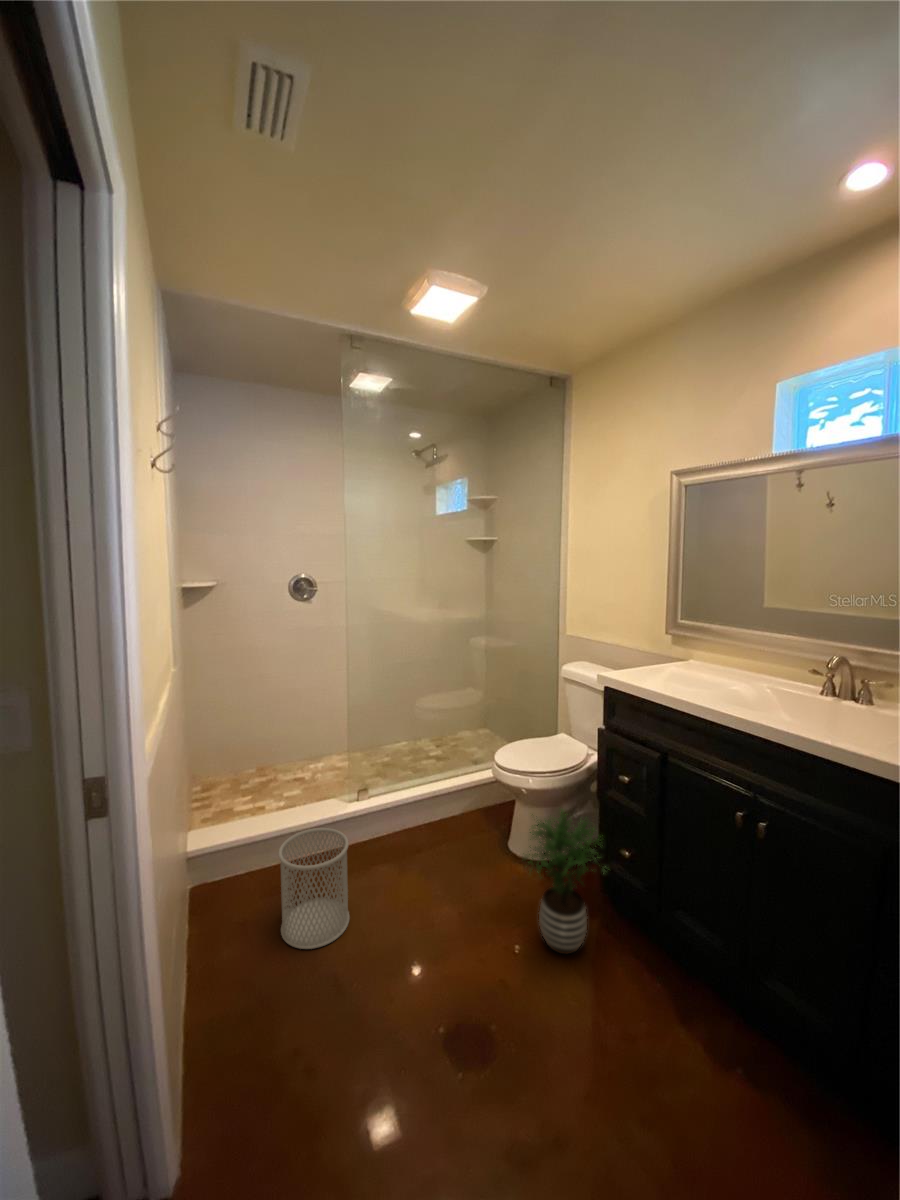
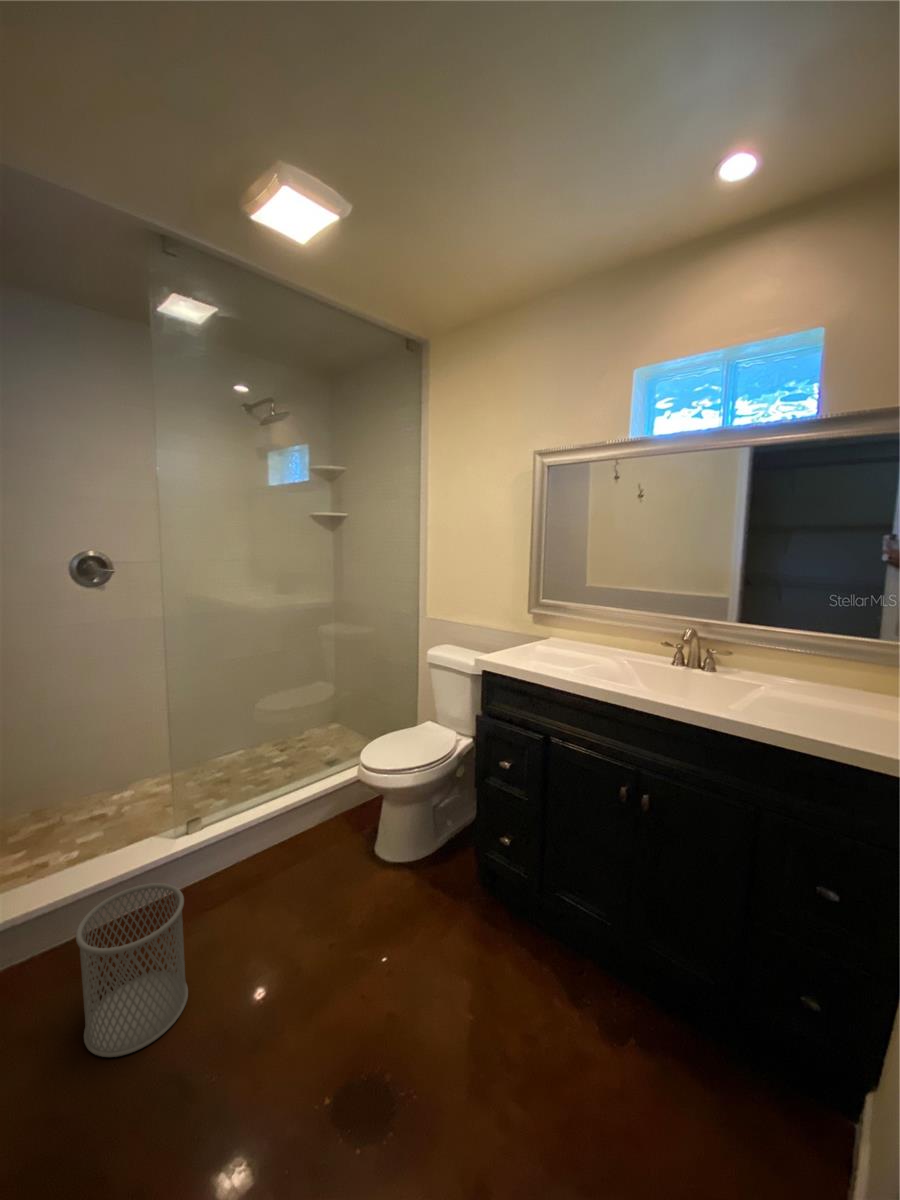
potted plant: present [524,809,604,954] -> none [406,804,503,962]

